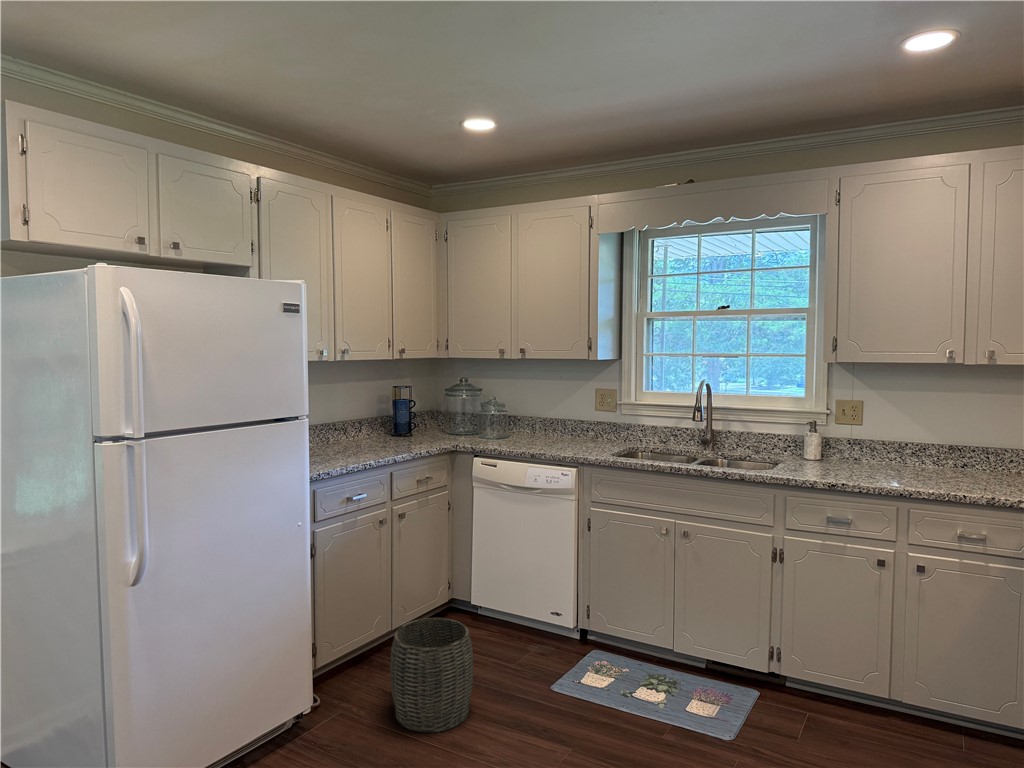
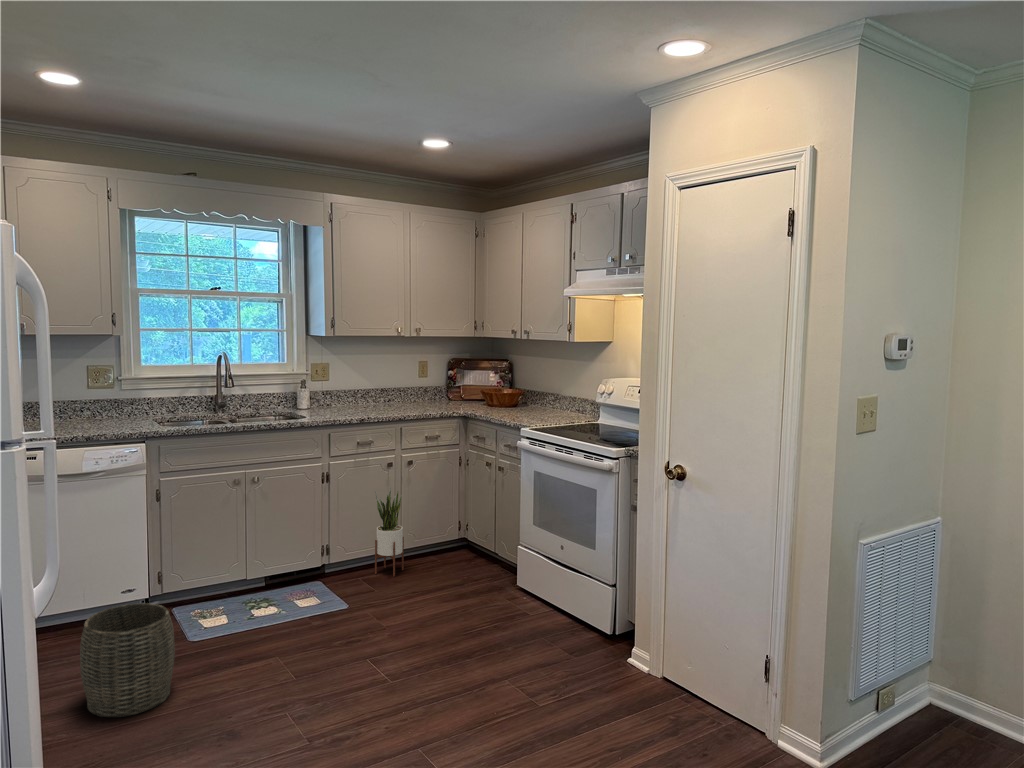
potted plant: none [834,593,898,737] -> present [375,487,404,577]

